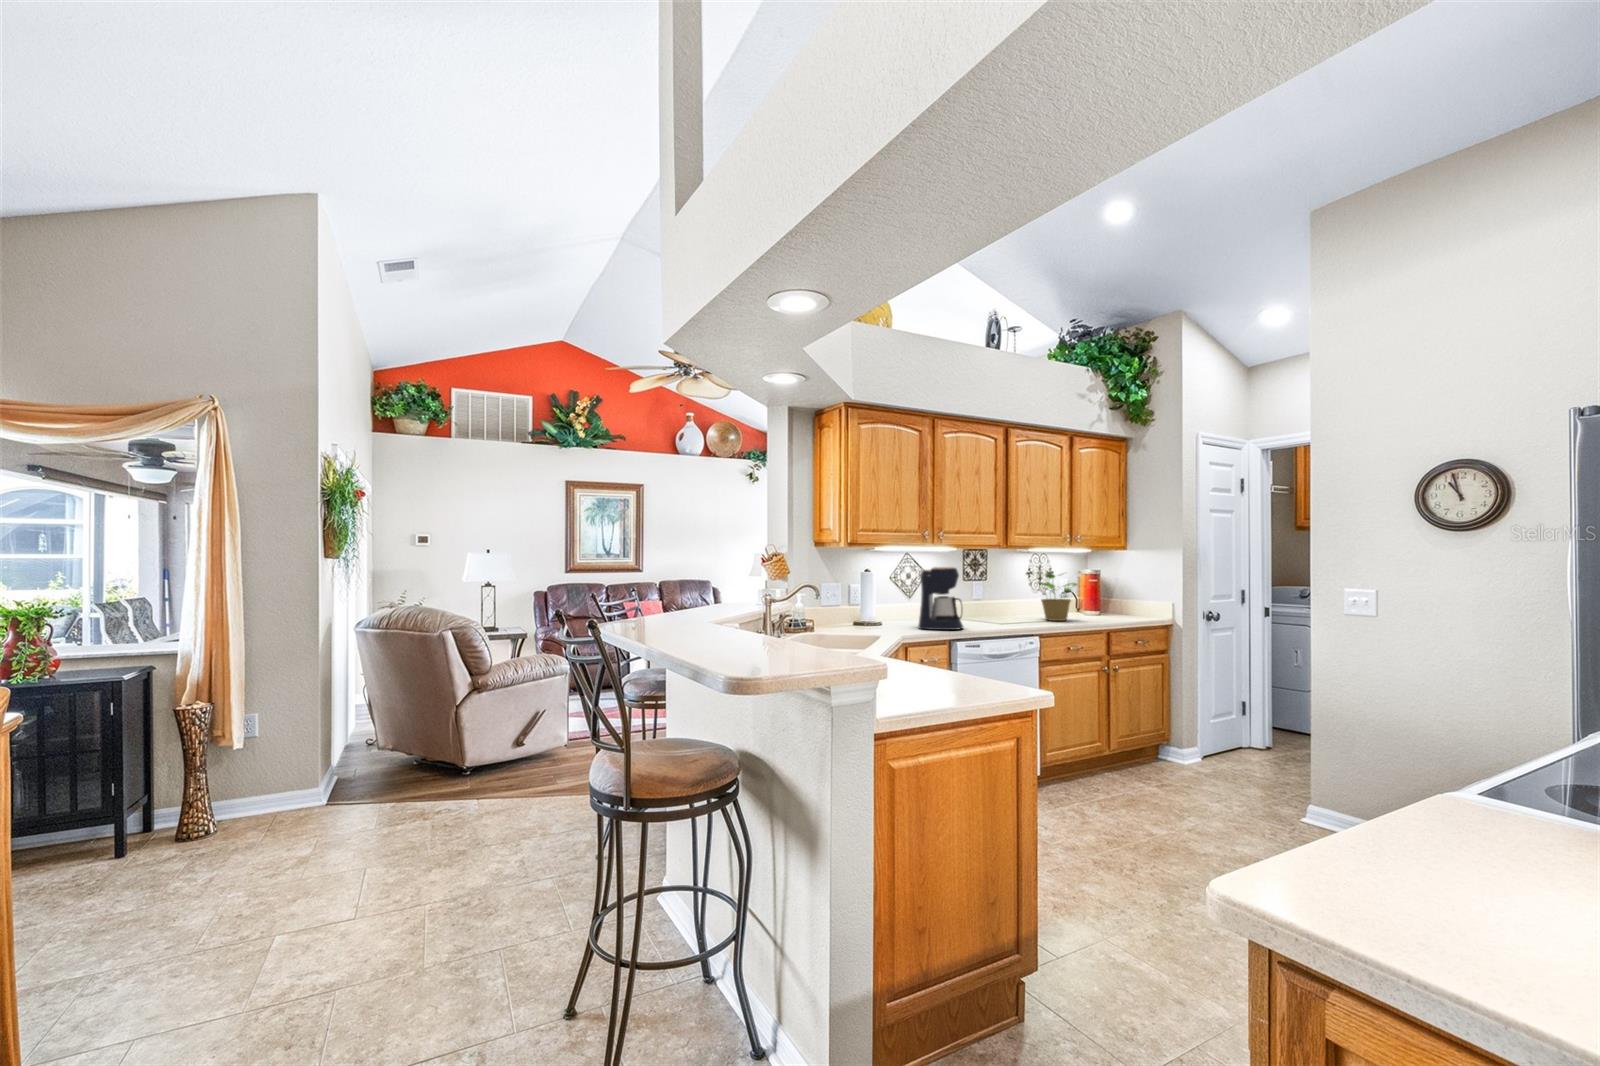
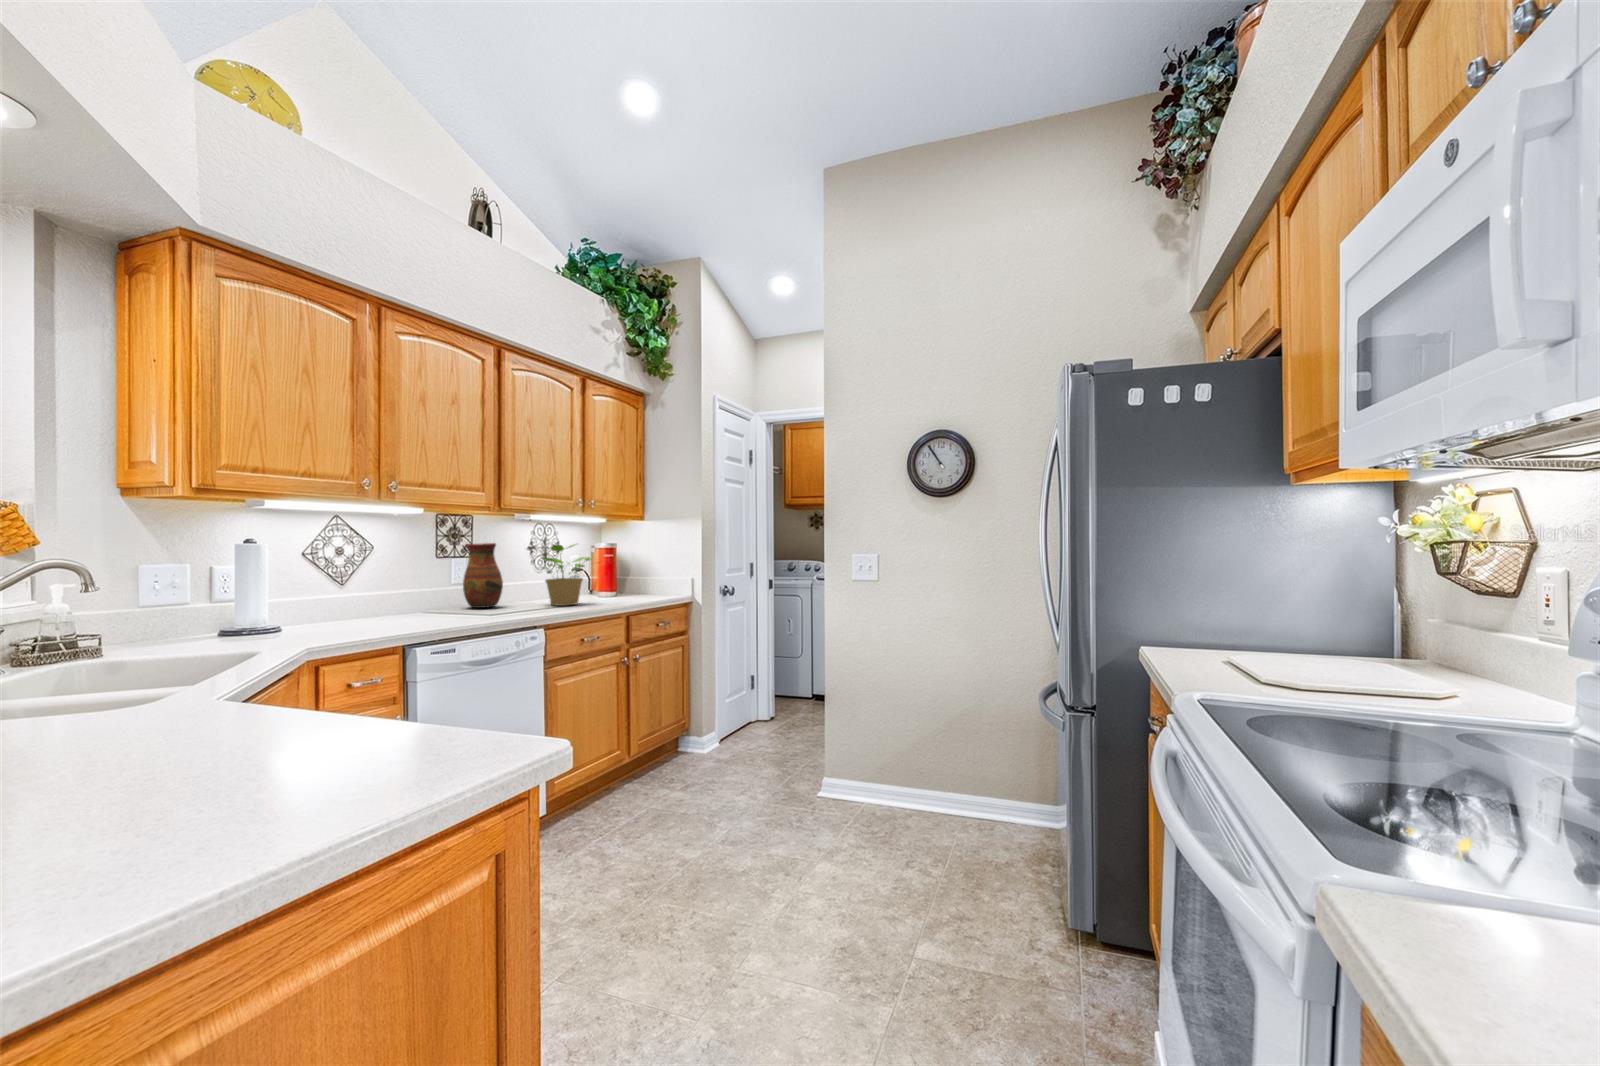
coffee maker: present [918,567,963,630] -> none [352,534,431,630]
vase: none [982,570,1010,619] -> present [463,543,503,608]

